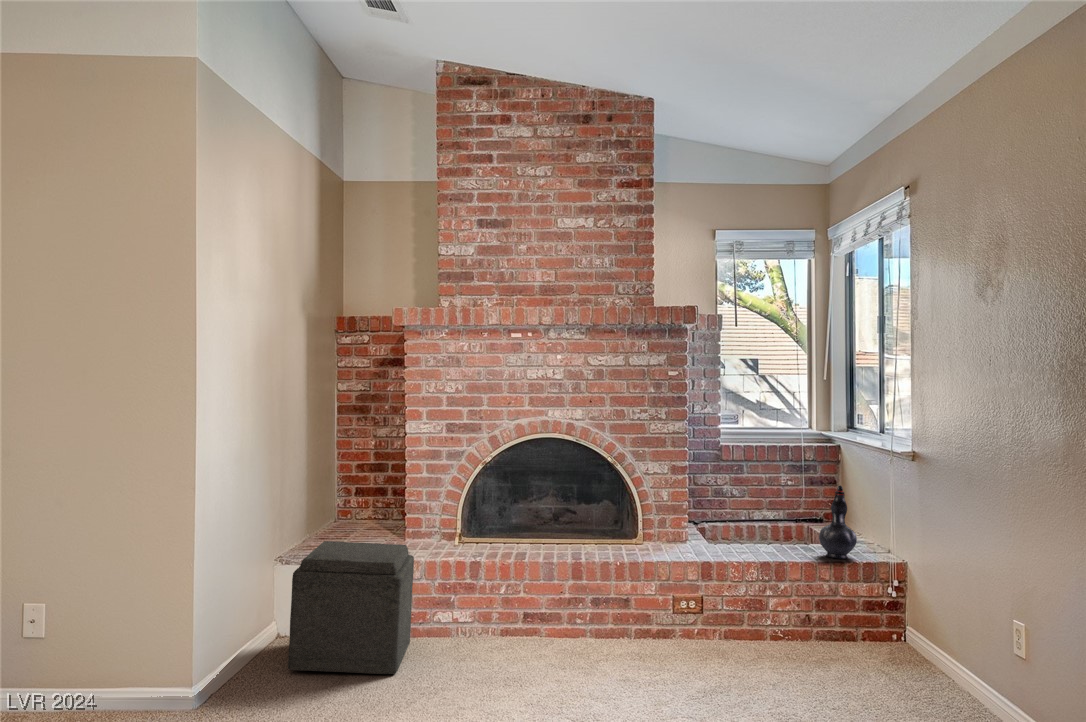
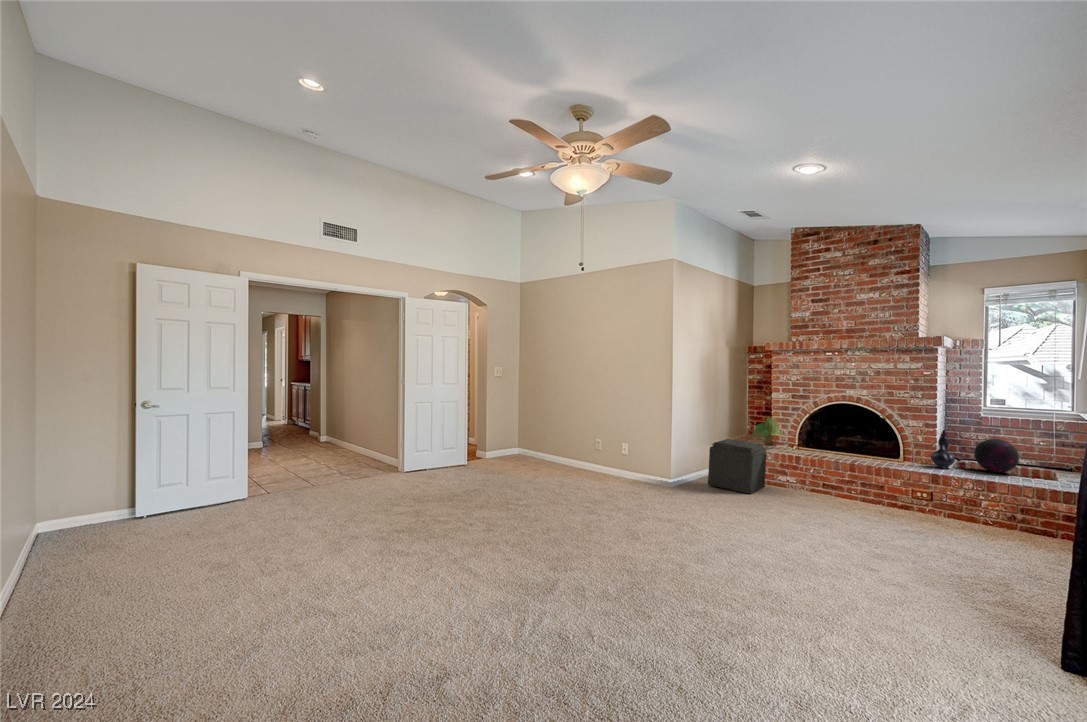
plant: none [369,476,439,551] -> present [753,417,781,446]
decorative orb: none [741,485,799,543] -> present [974,439,1019,473]
decorative vase: present [819,485,857,559] -> present [931,430,955,469]

